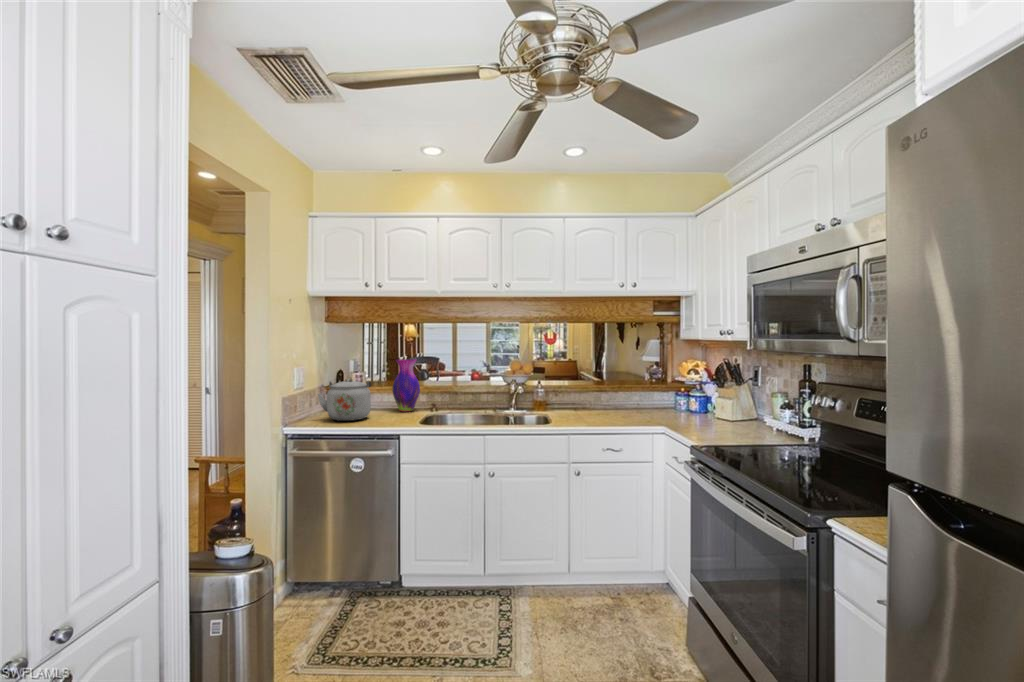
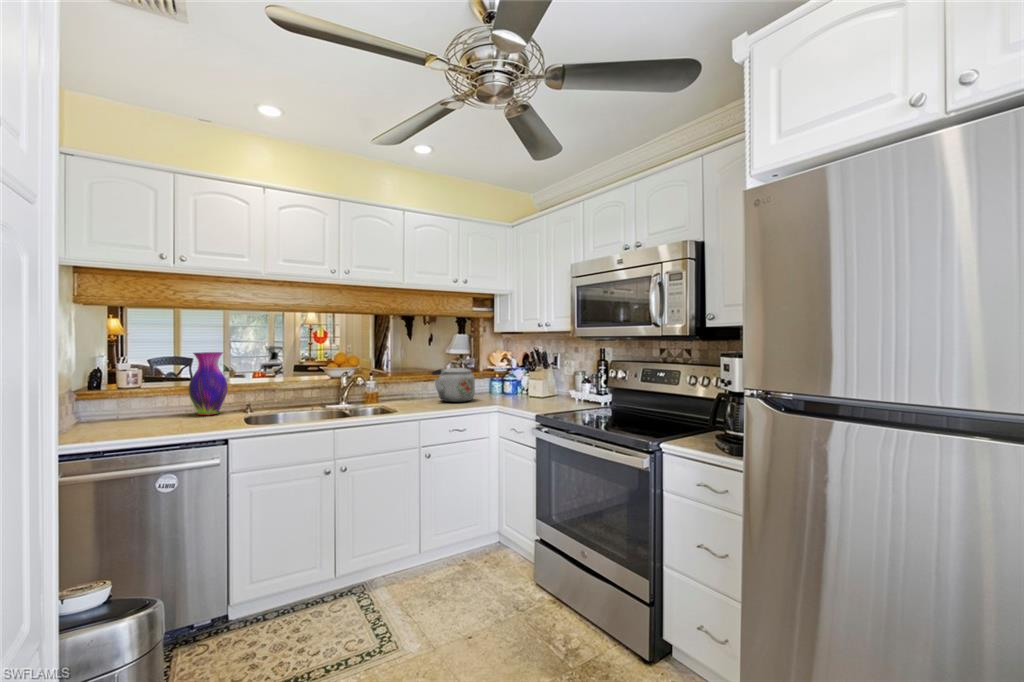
kettle: present [318,379,371,421] -> present [432,365,475,402]

